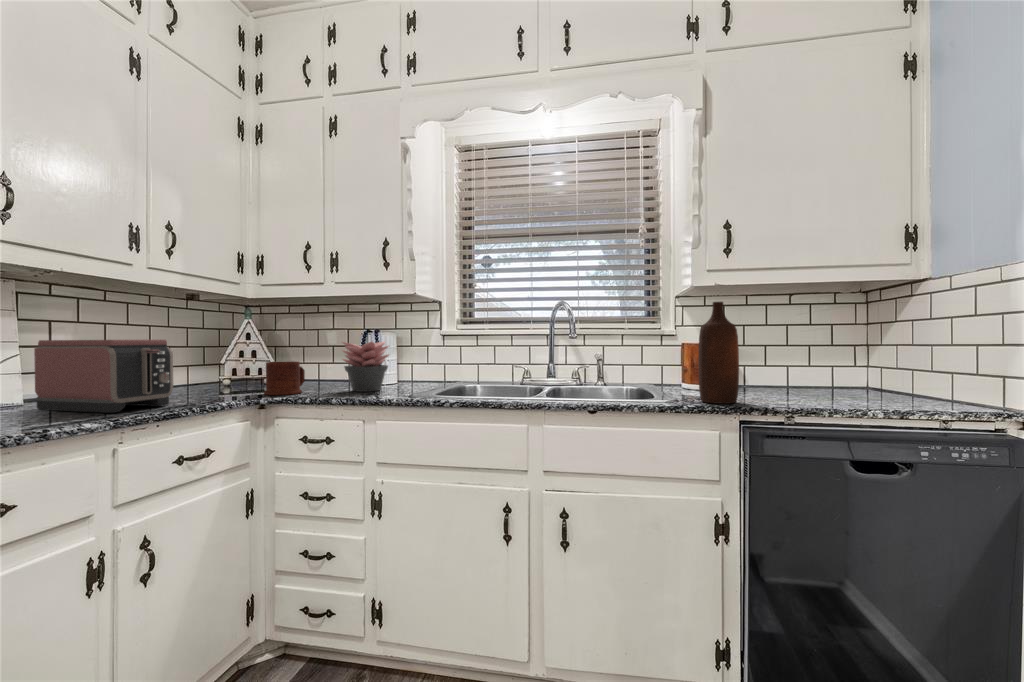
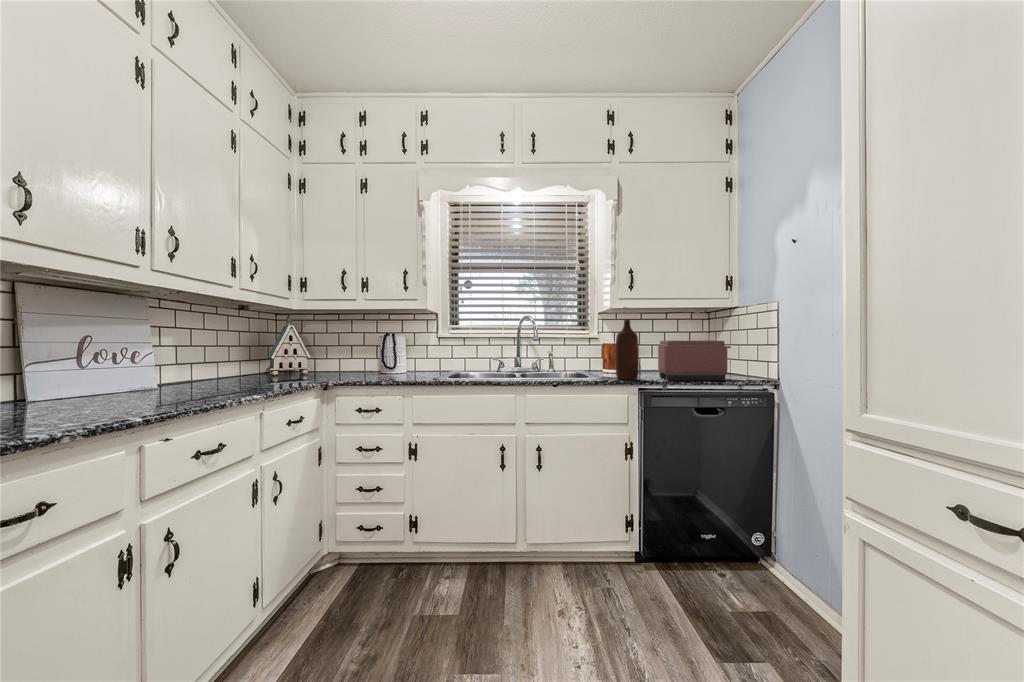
toaster: present [34,339,173,413] -> present [658,340,731,381]
succulent plant: present [343,342,389,392] -> none [375,342,410,377]
mug: present [264,361,305,395] -> none [323,356,349,380]

